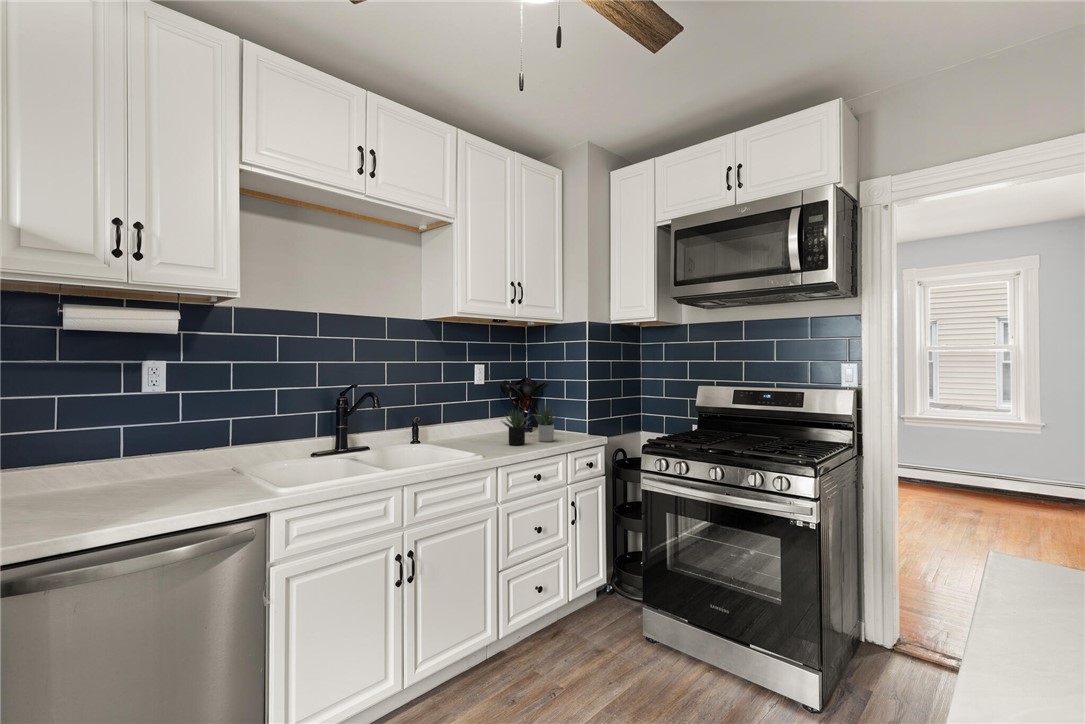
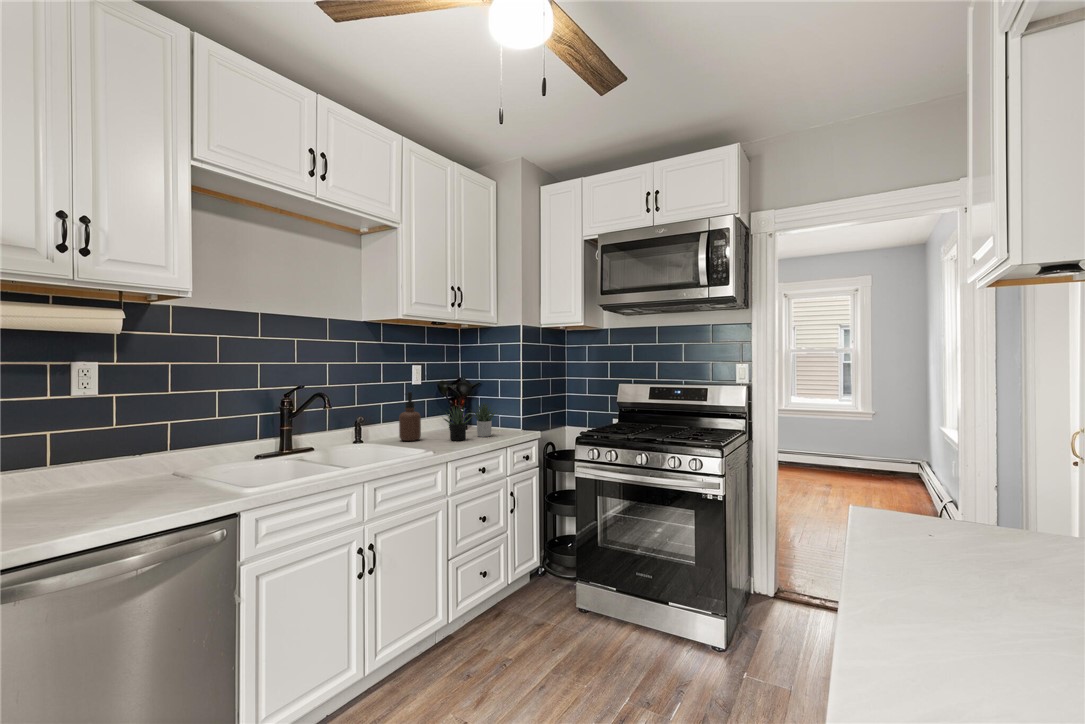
soap dispenser: none [458,393,480,444] -> present [399,392,421,441]

